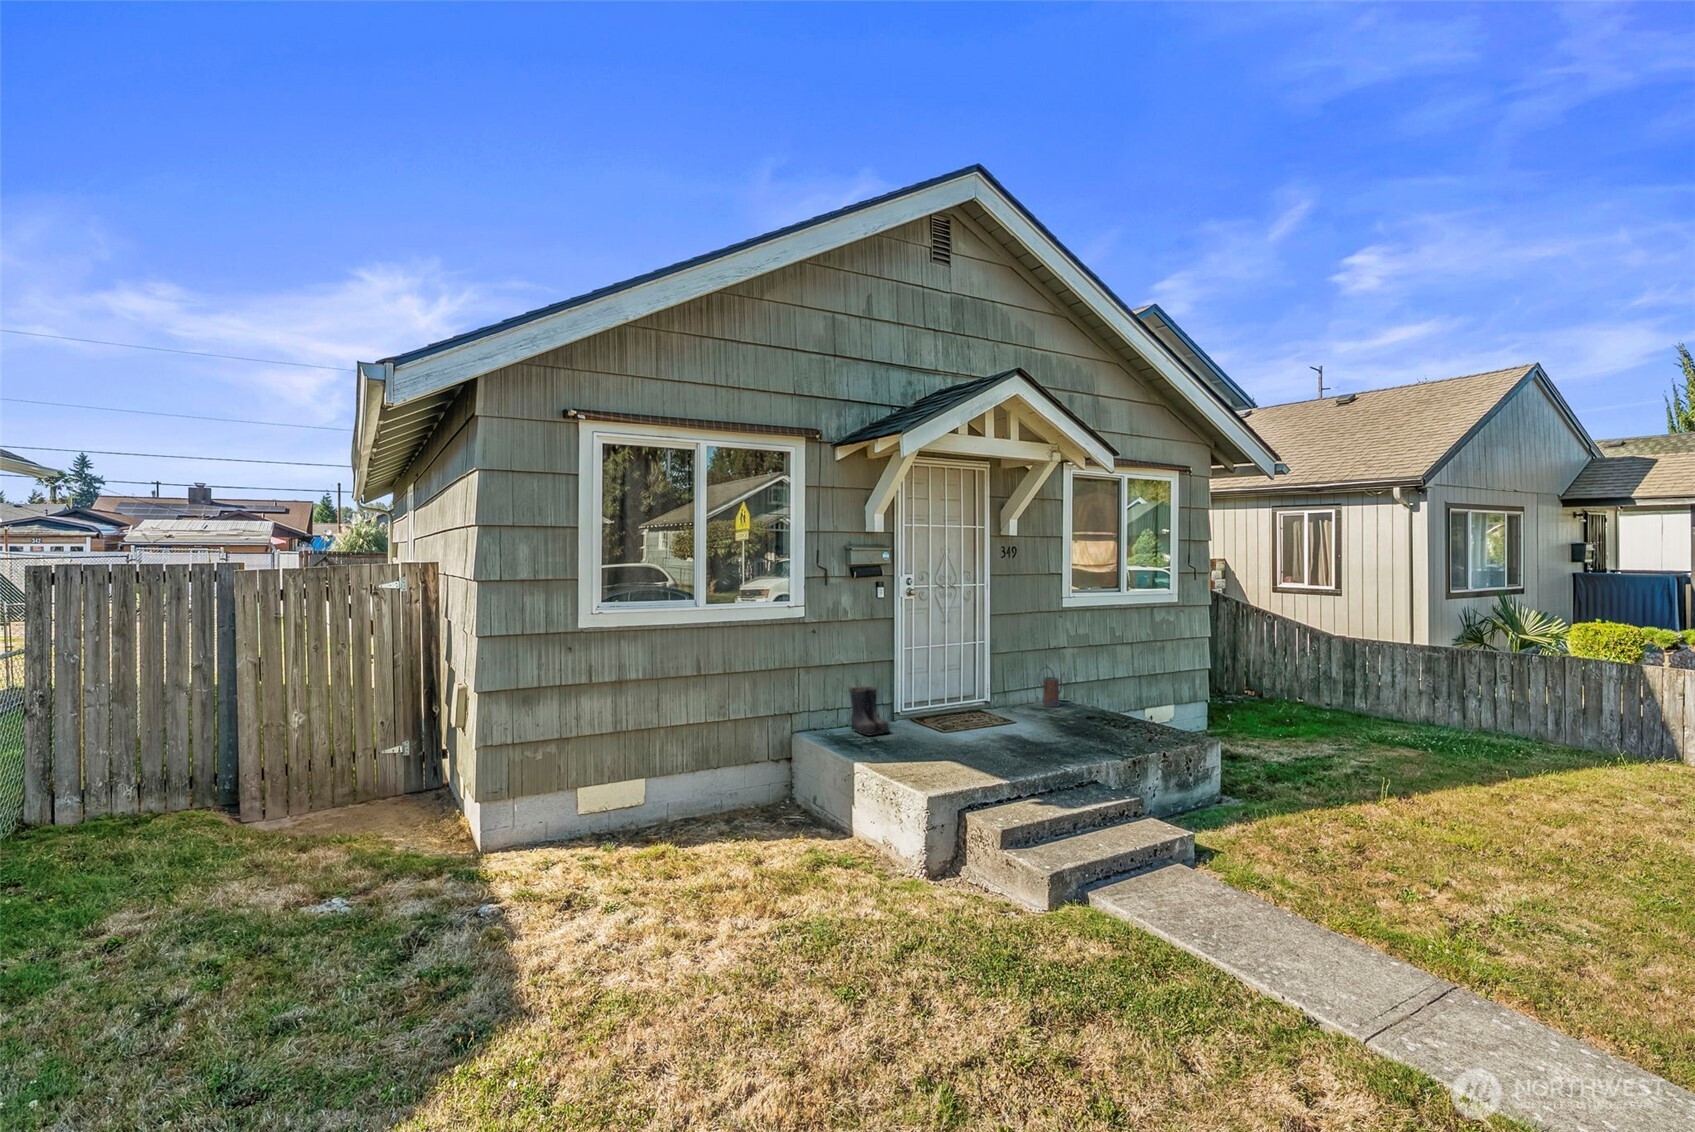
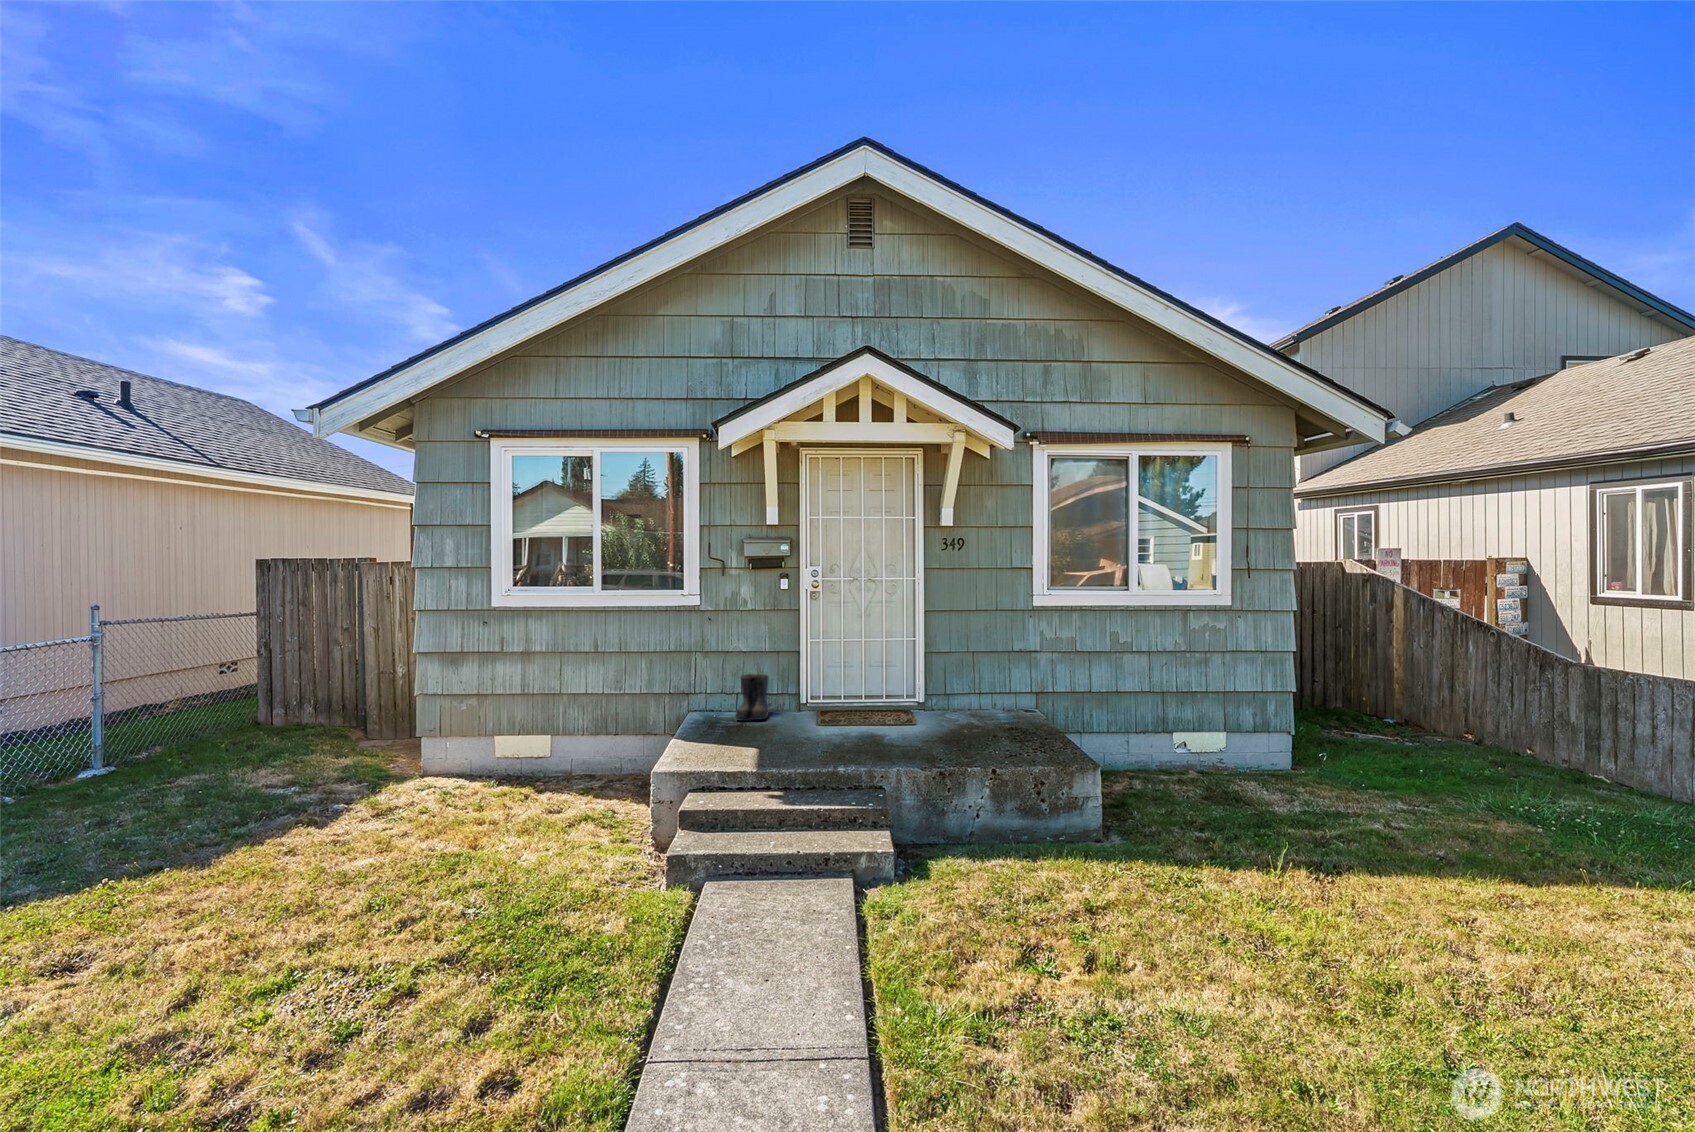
watering can: present [1038,667,1064,707] -> none [975,670,1015,716]

